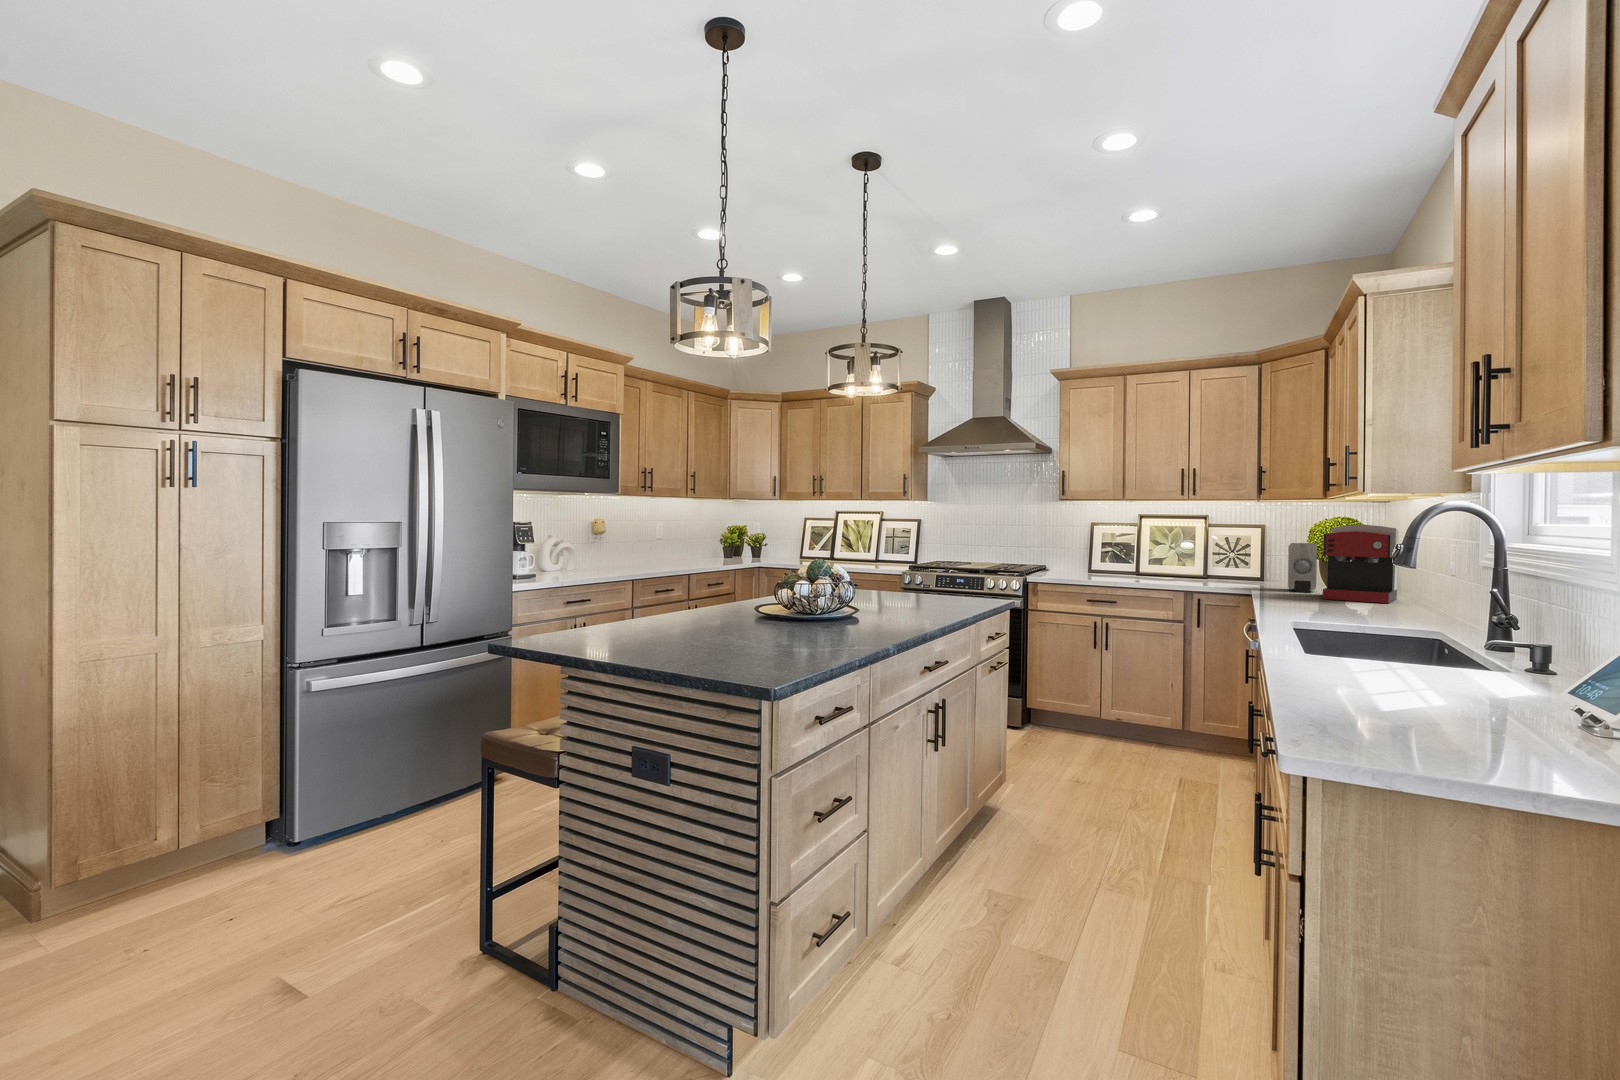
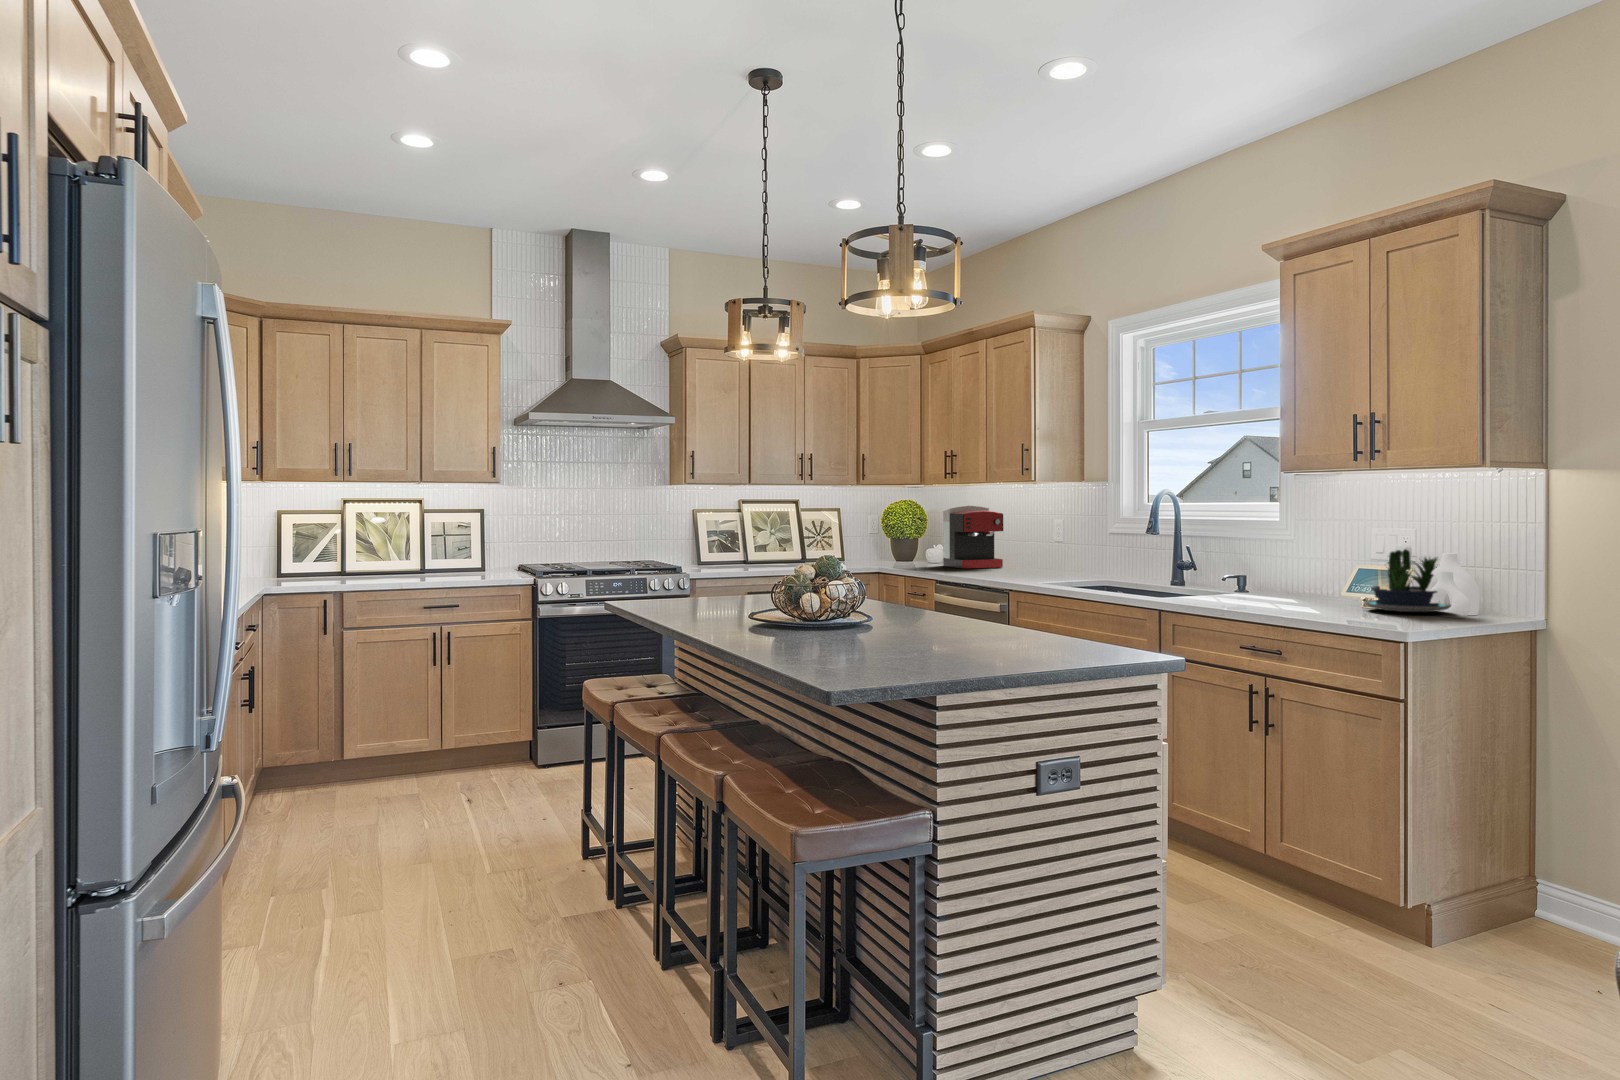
soap dispenser: present [1288,543,1317,592] -> none [894,523,927,566]
potted plant: none [1319,612,1534,736] -> present [1364,549,1451,612]

